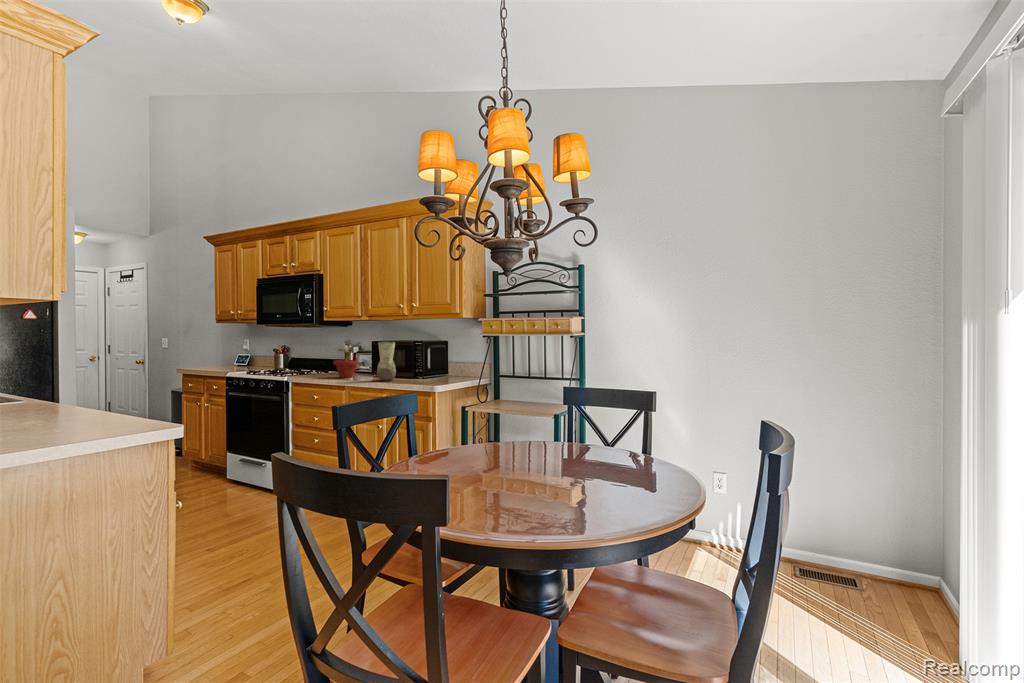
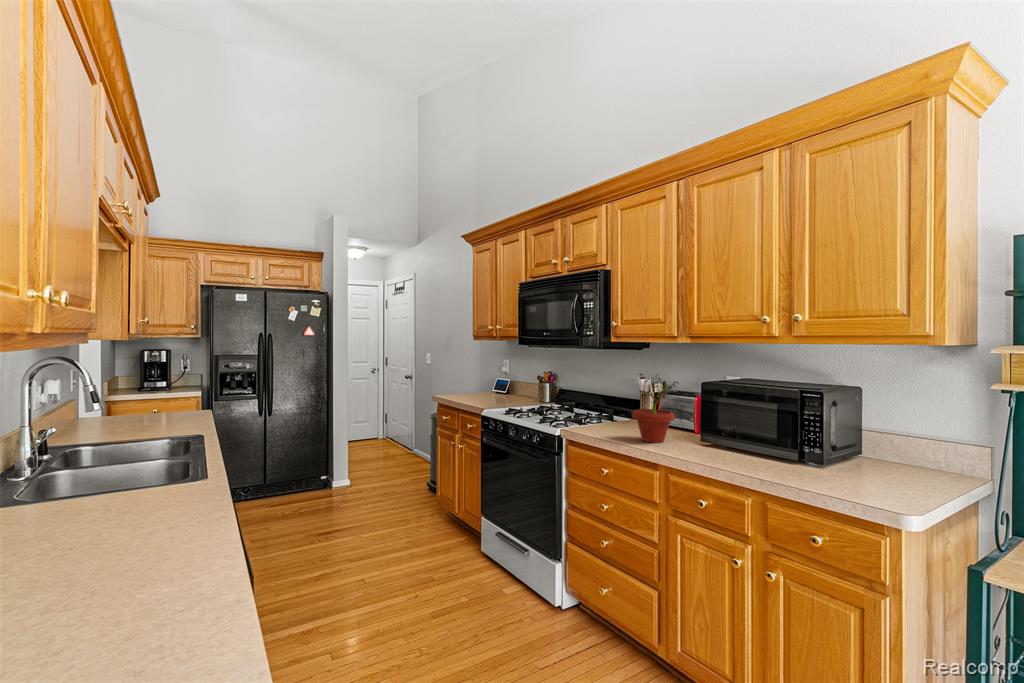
vase: present [377,342,396,381] -> none [722,387,761,464]

